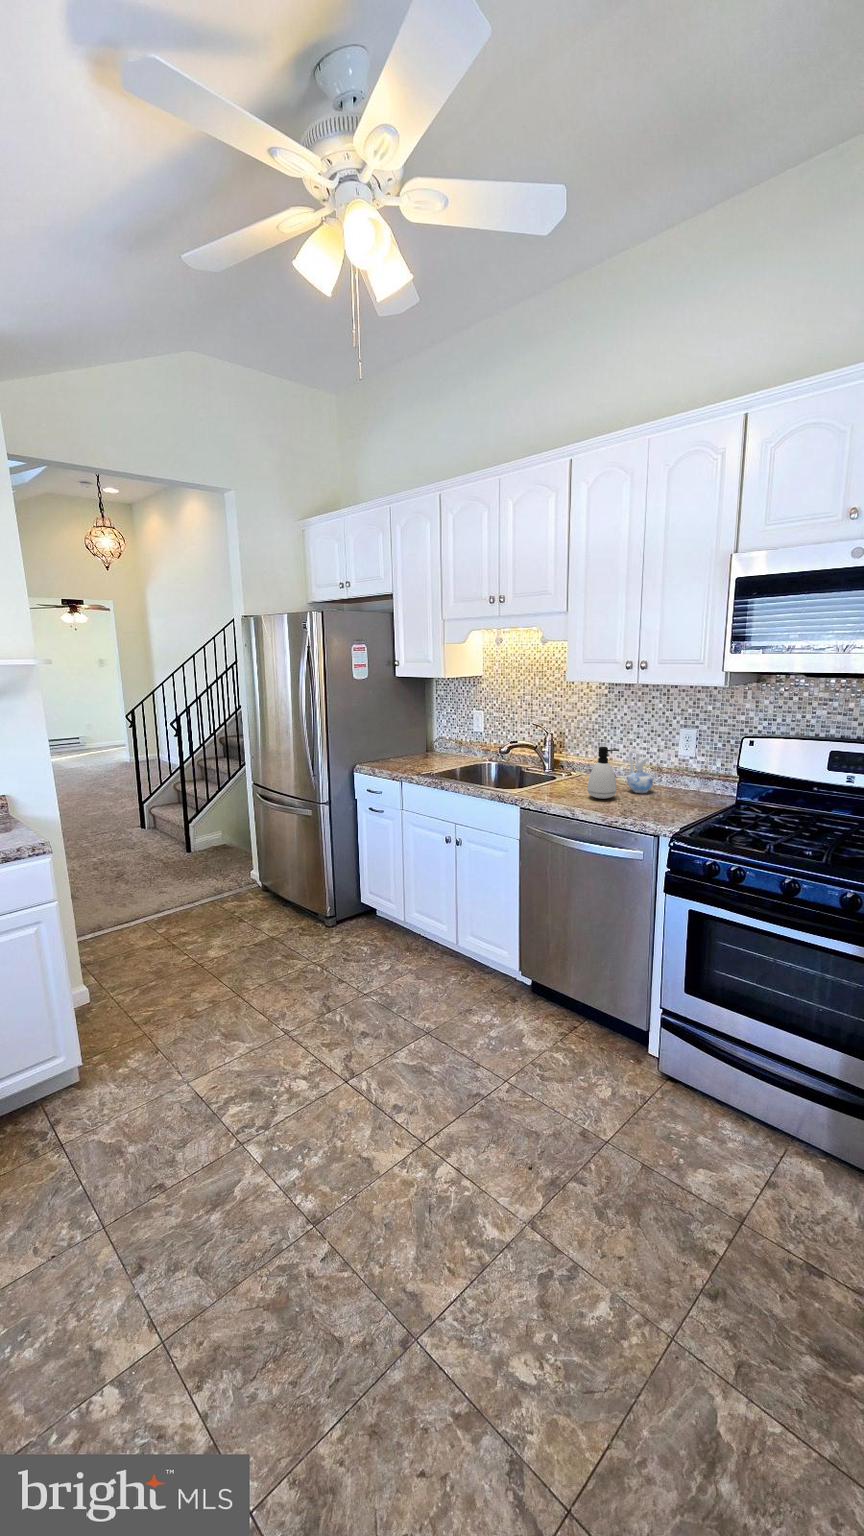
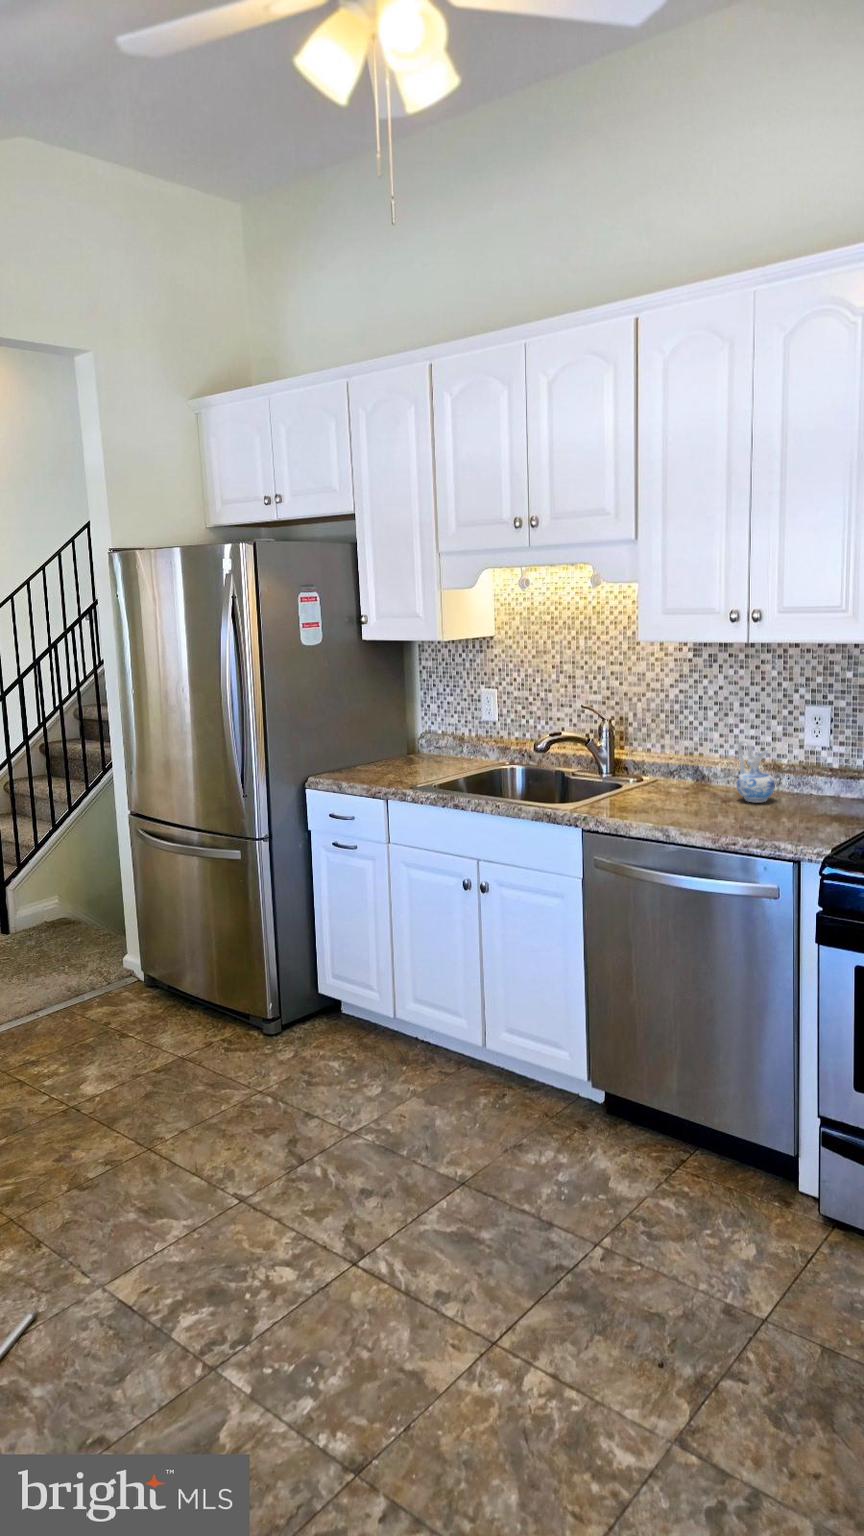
soap dispenser: present [588,747,619,799] -> none [683,735,728,813]

